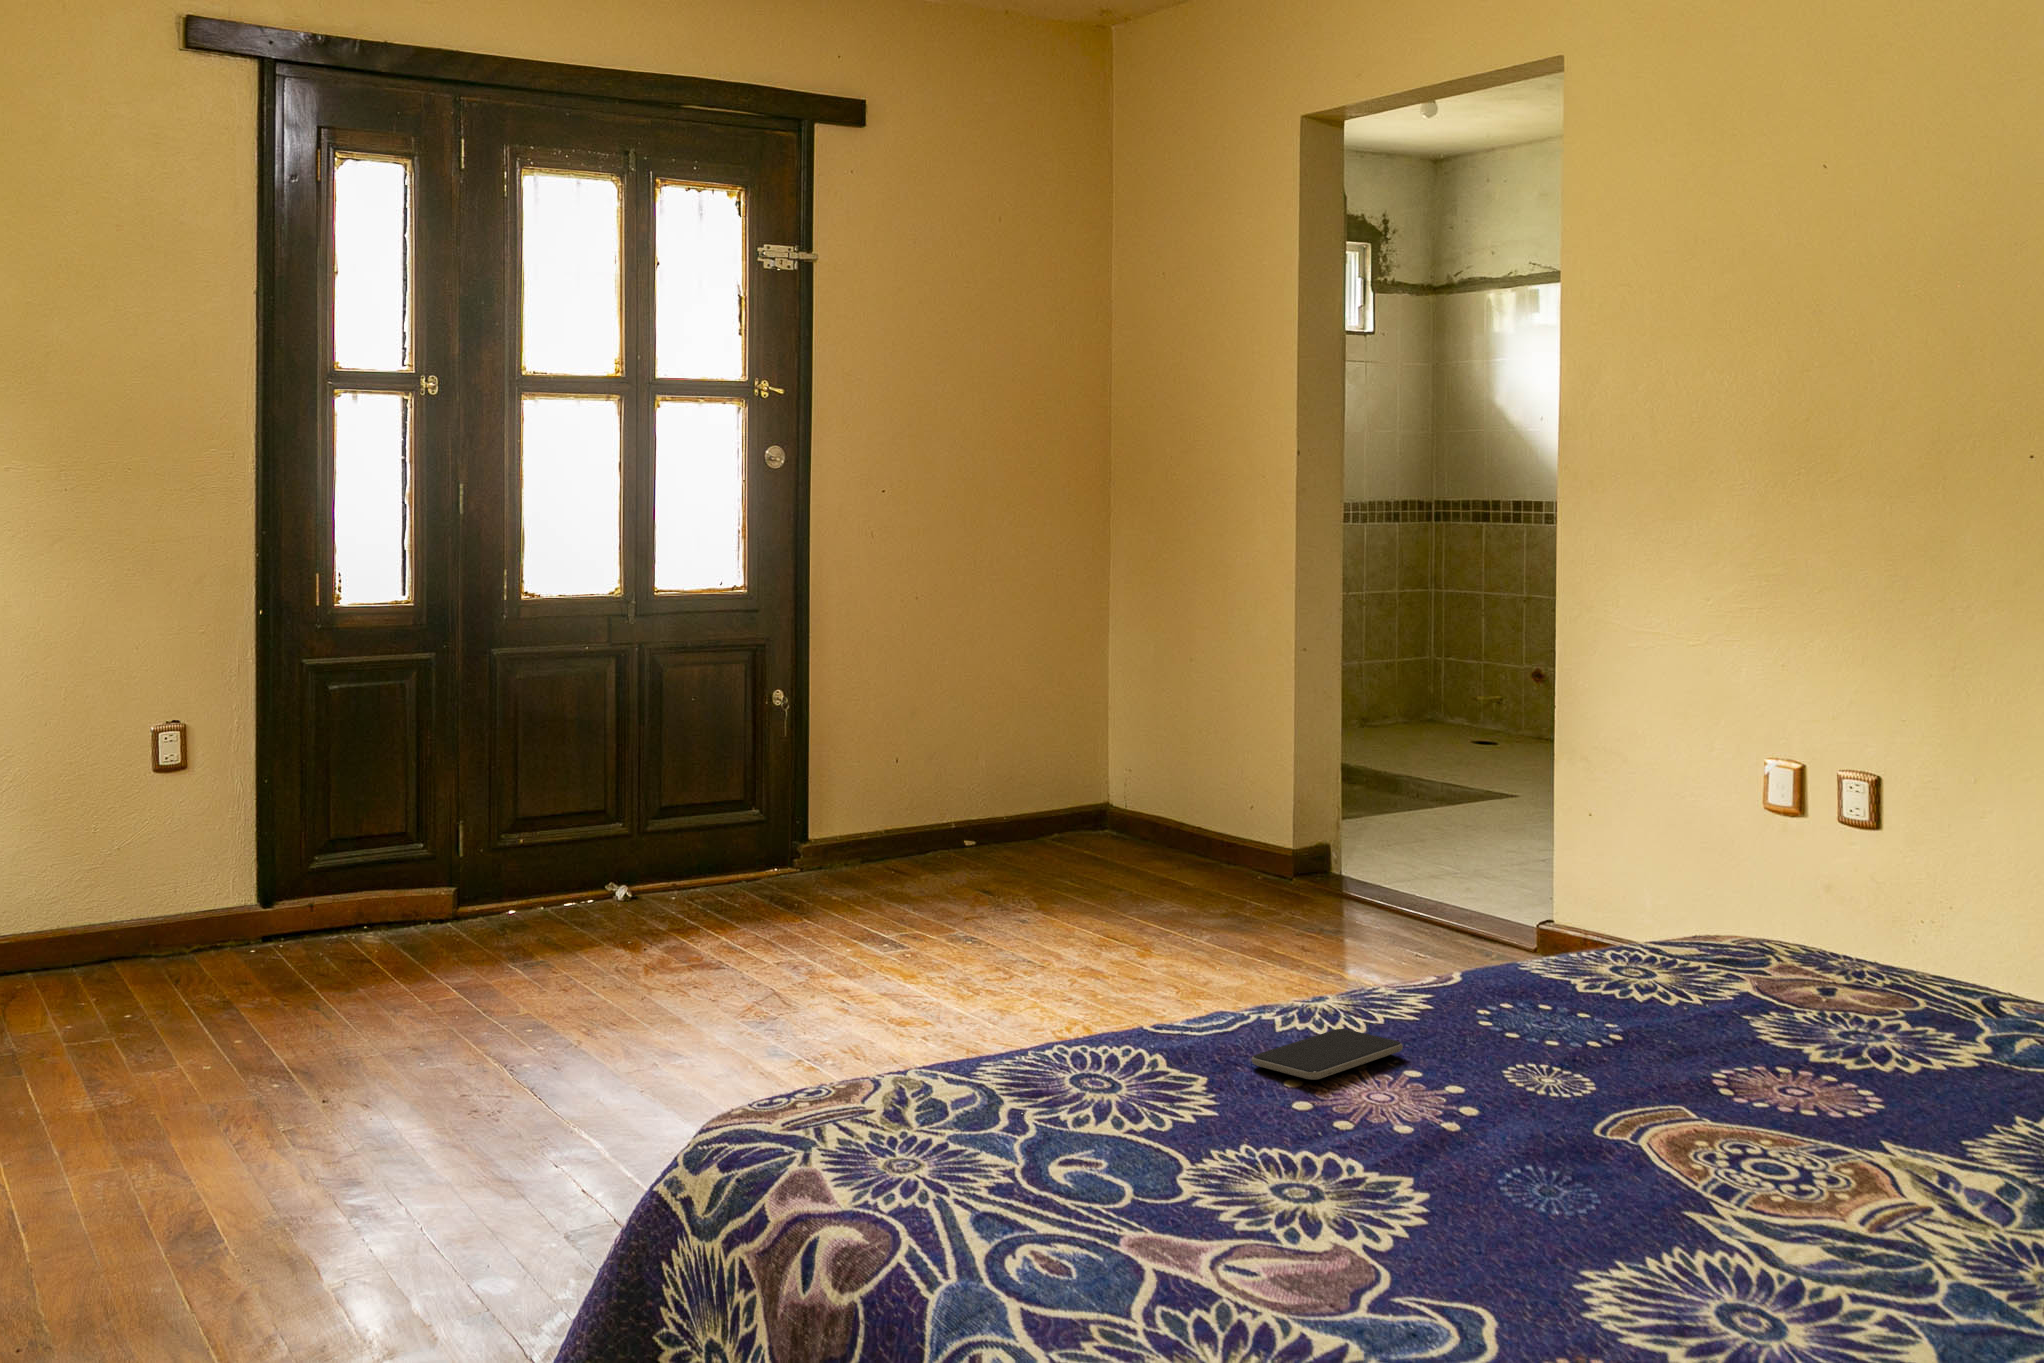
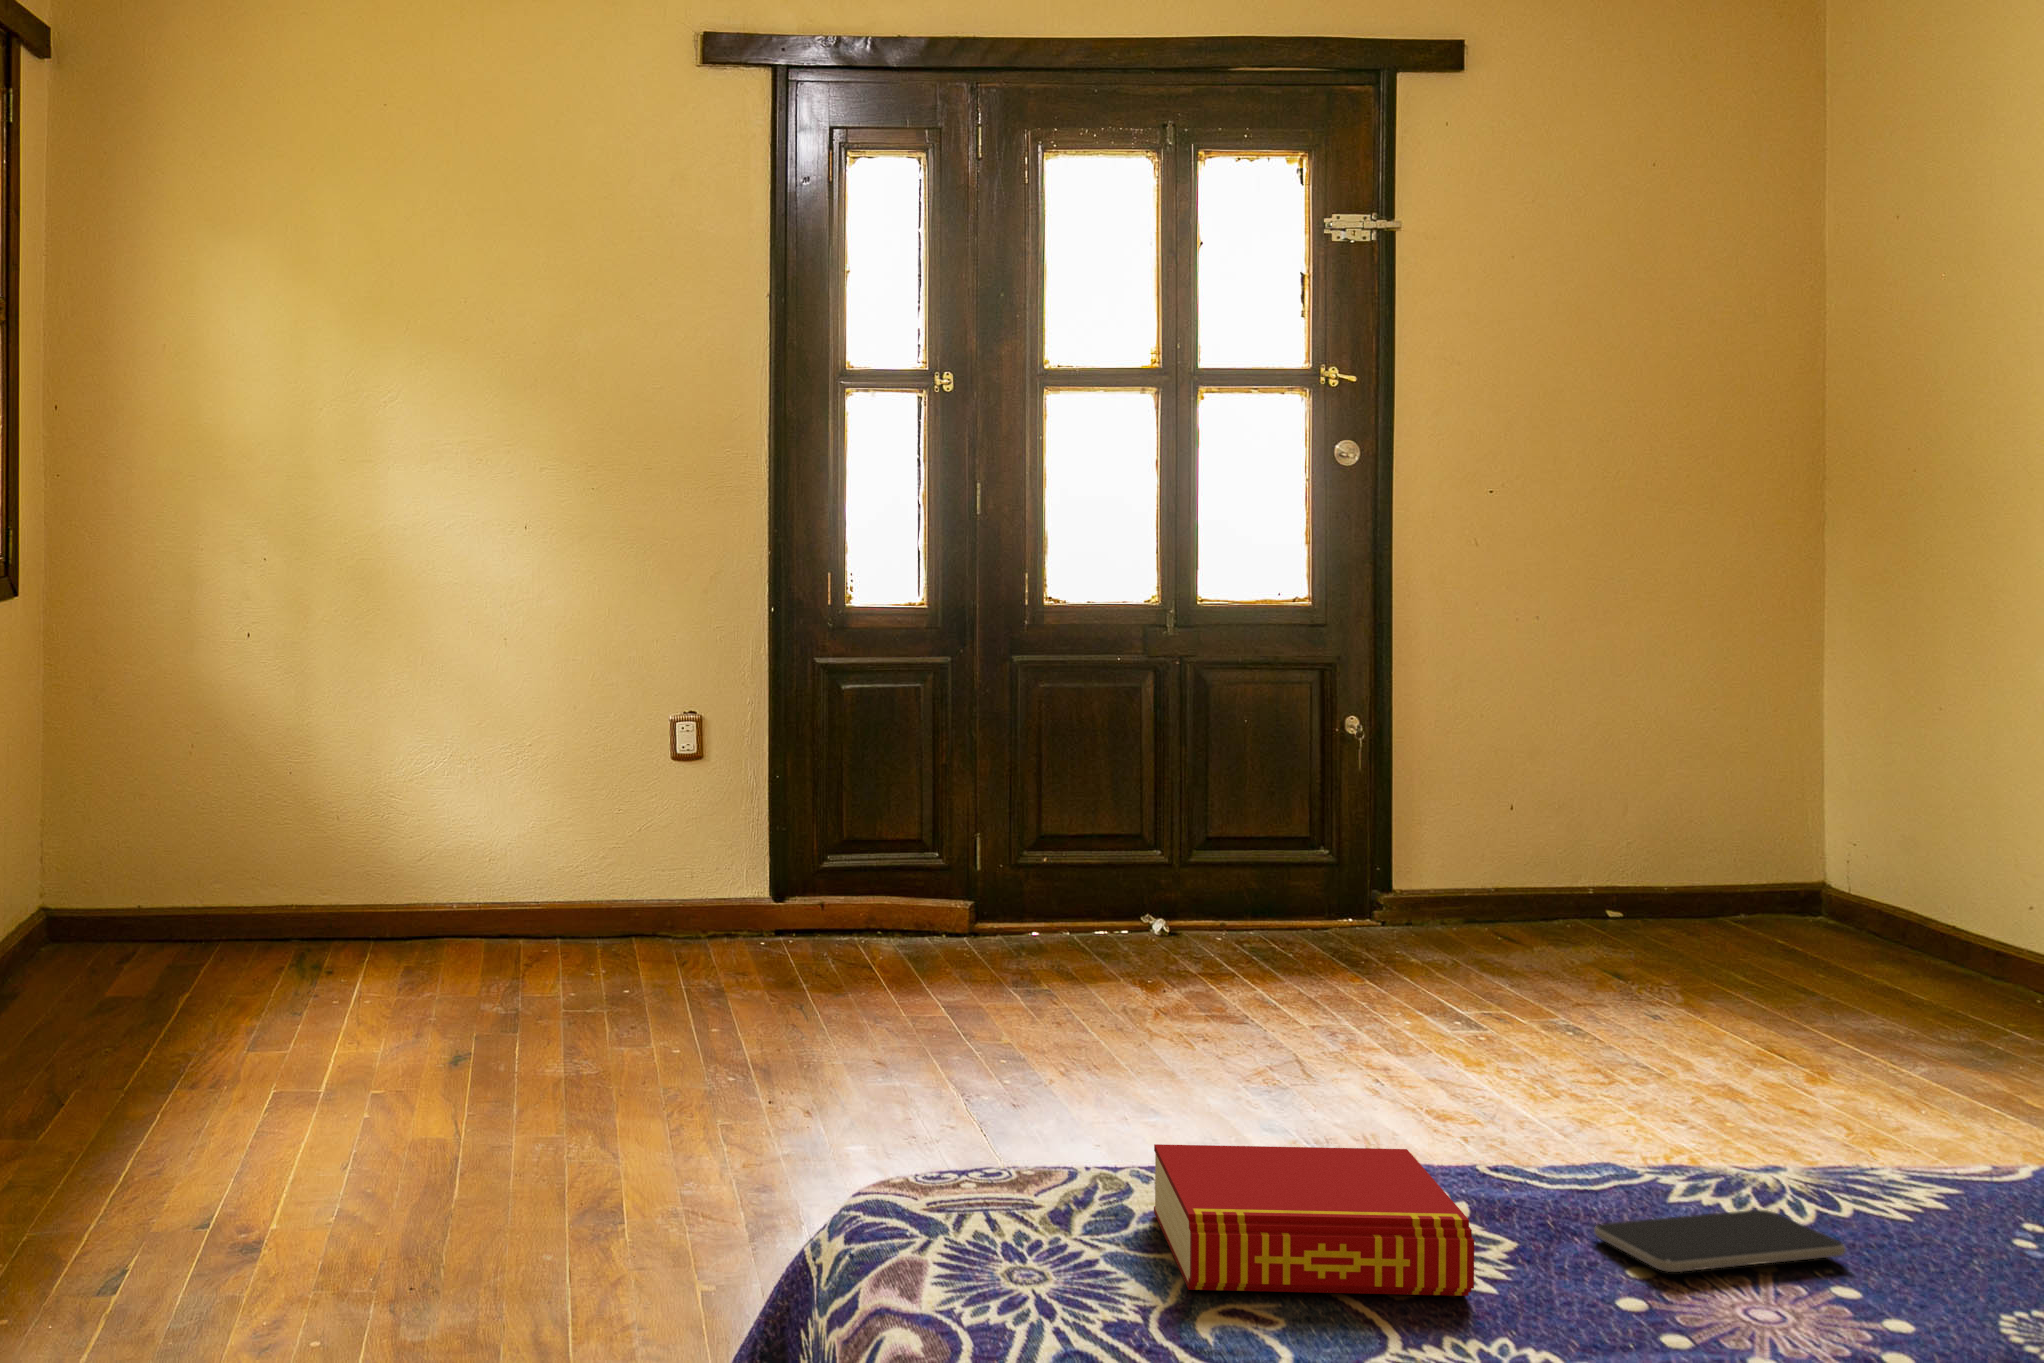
book: none [957,1021,1213,1152] -> present [1154,1144,1474,1296]

